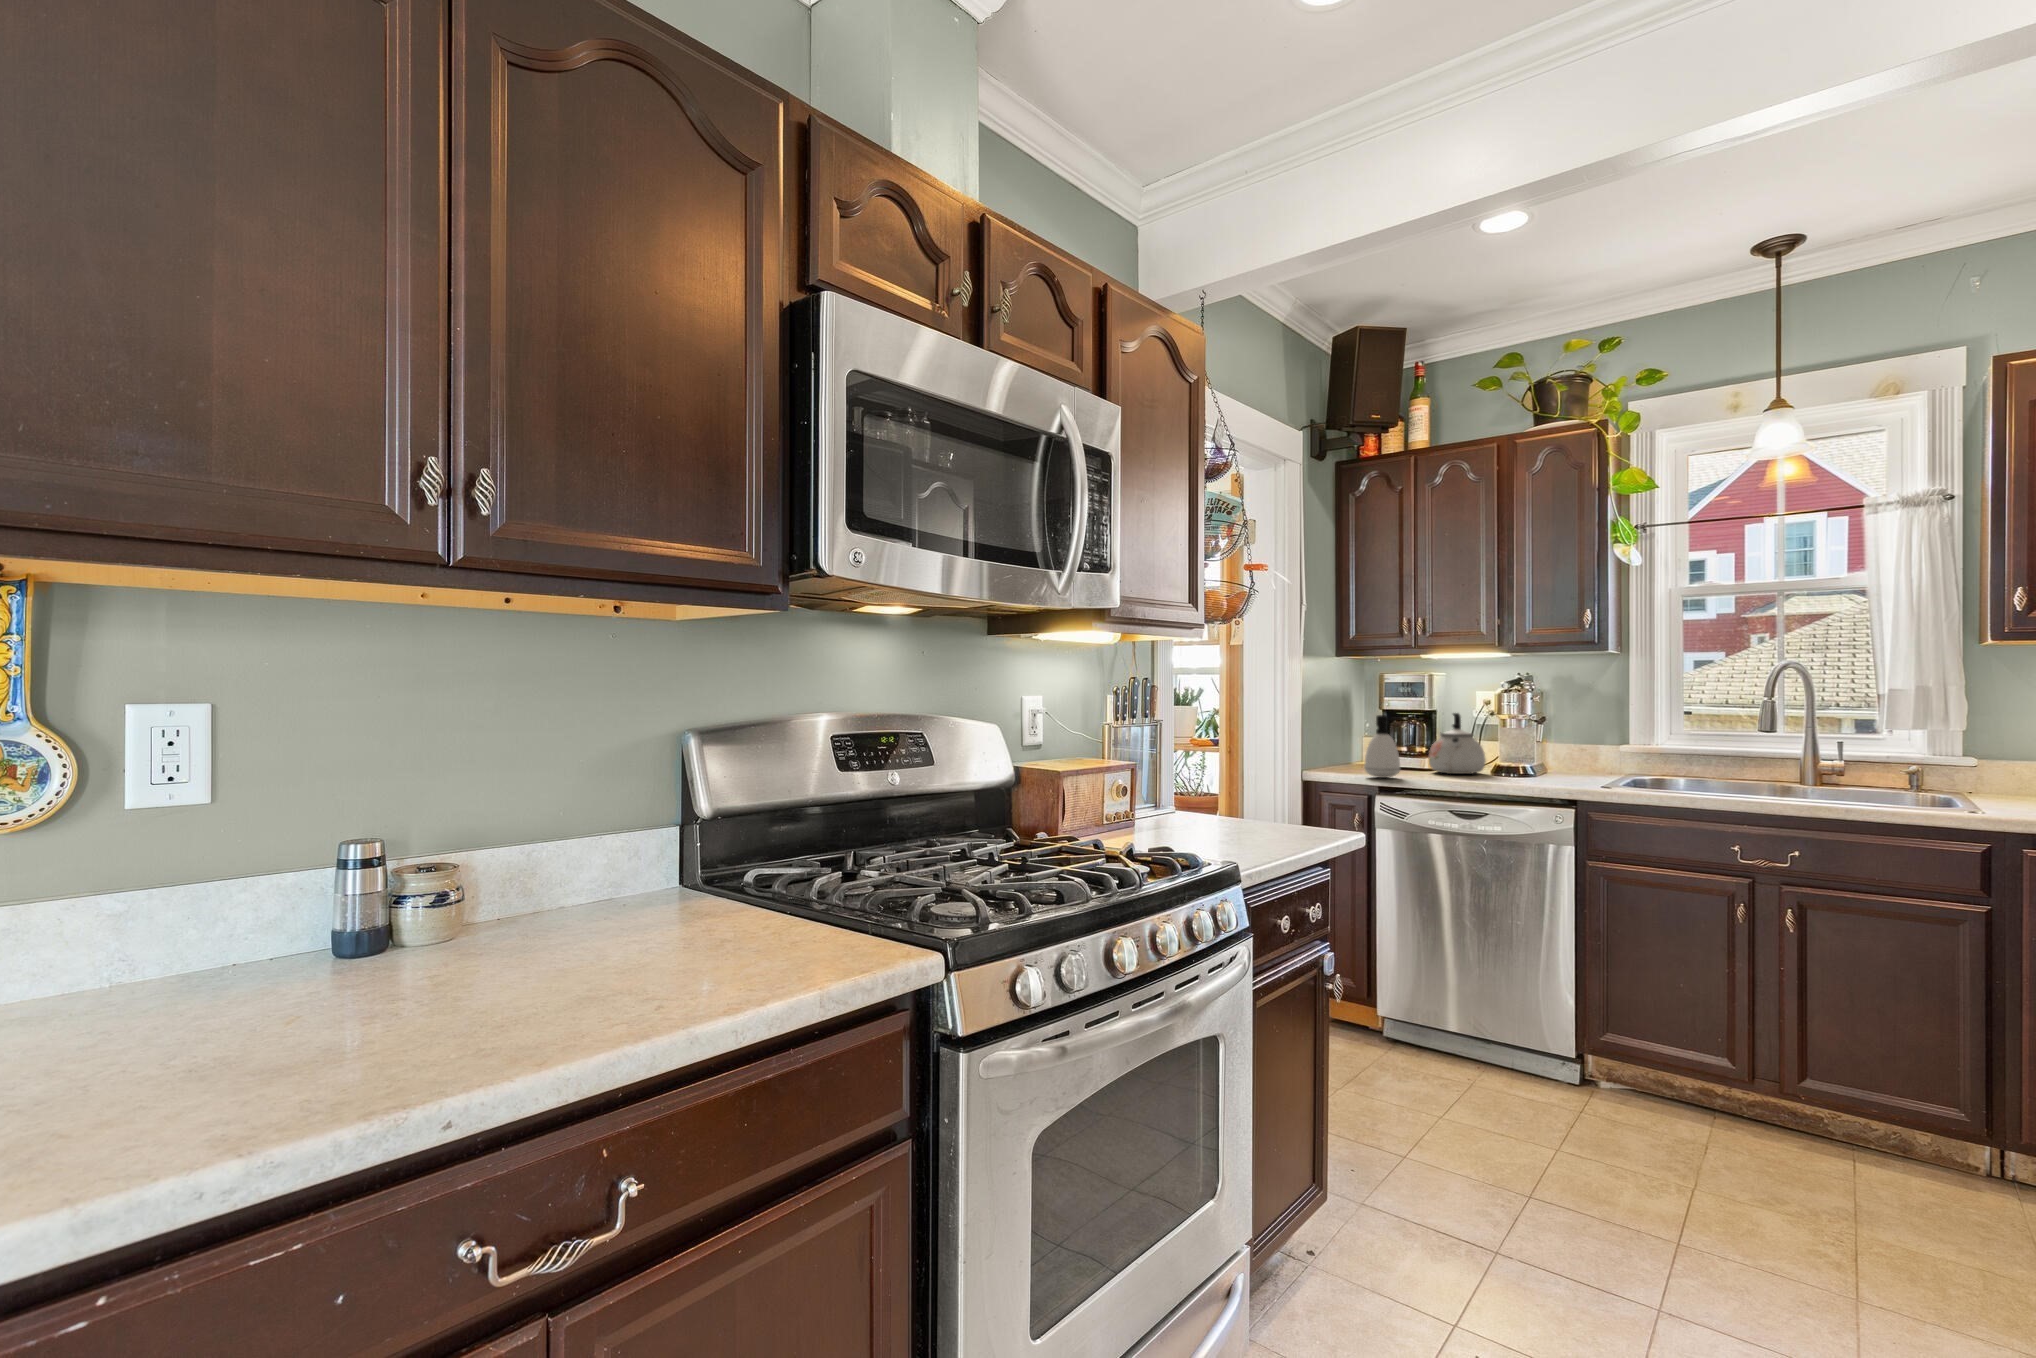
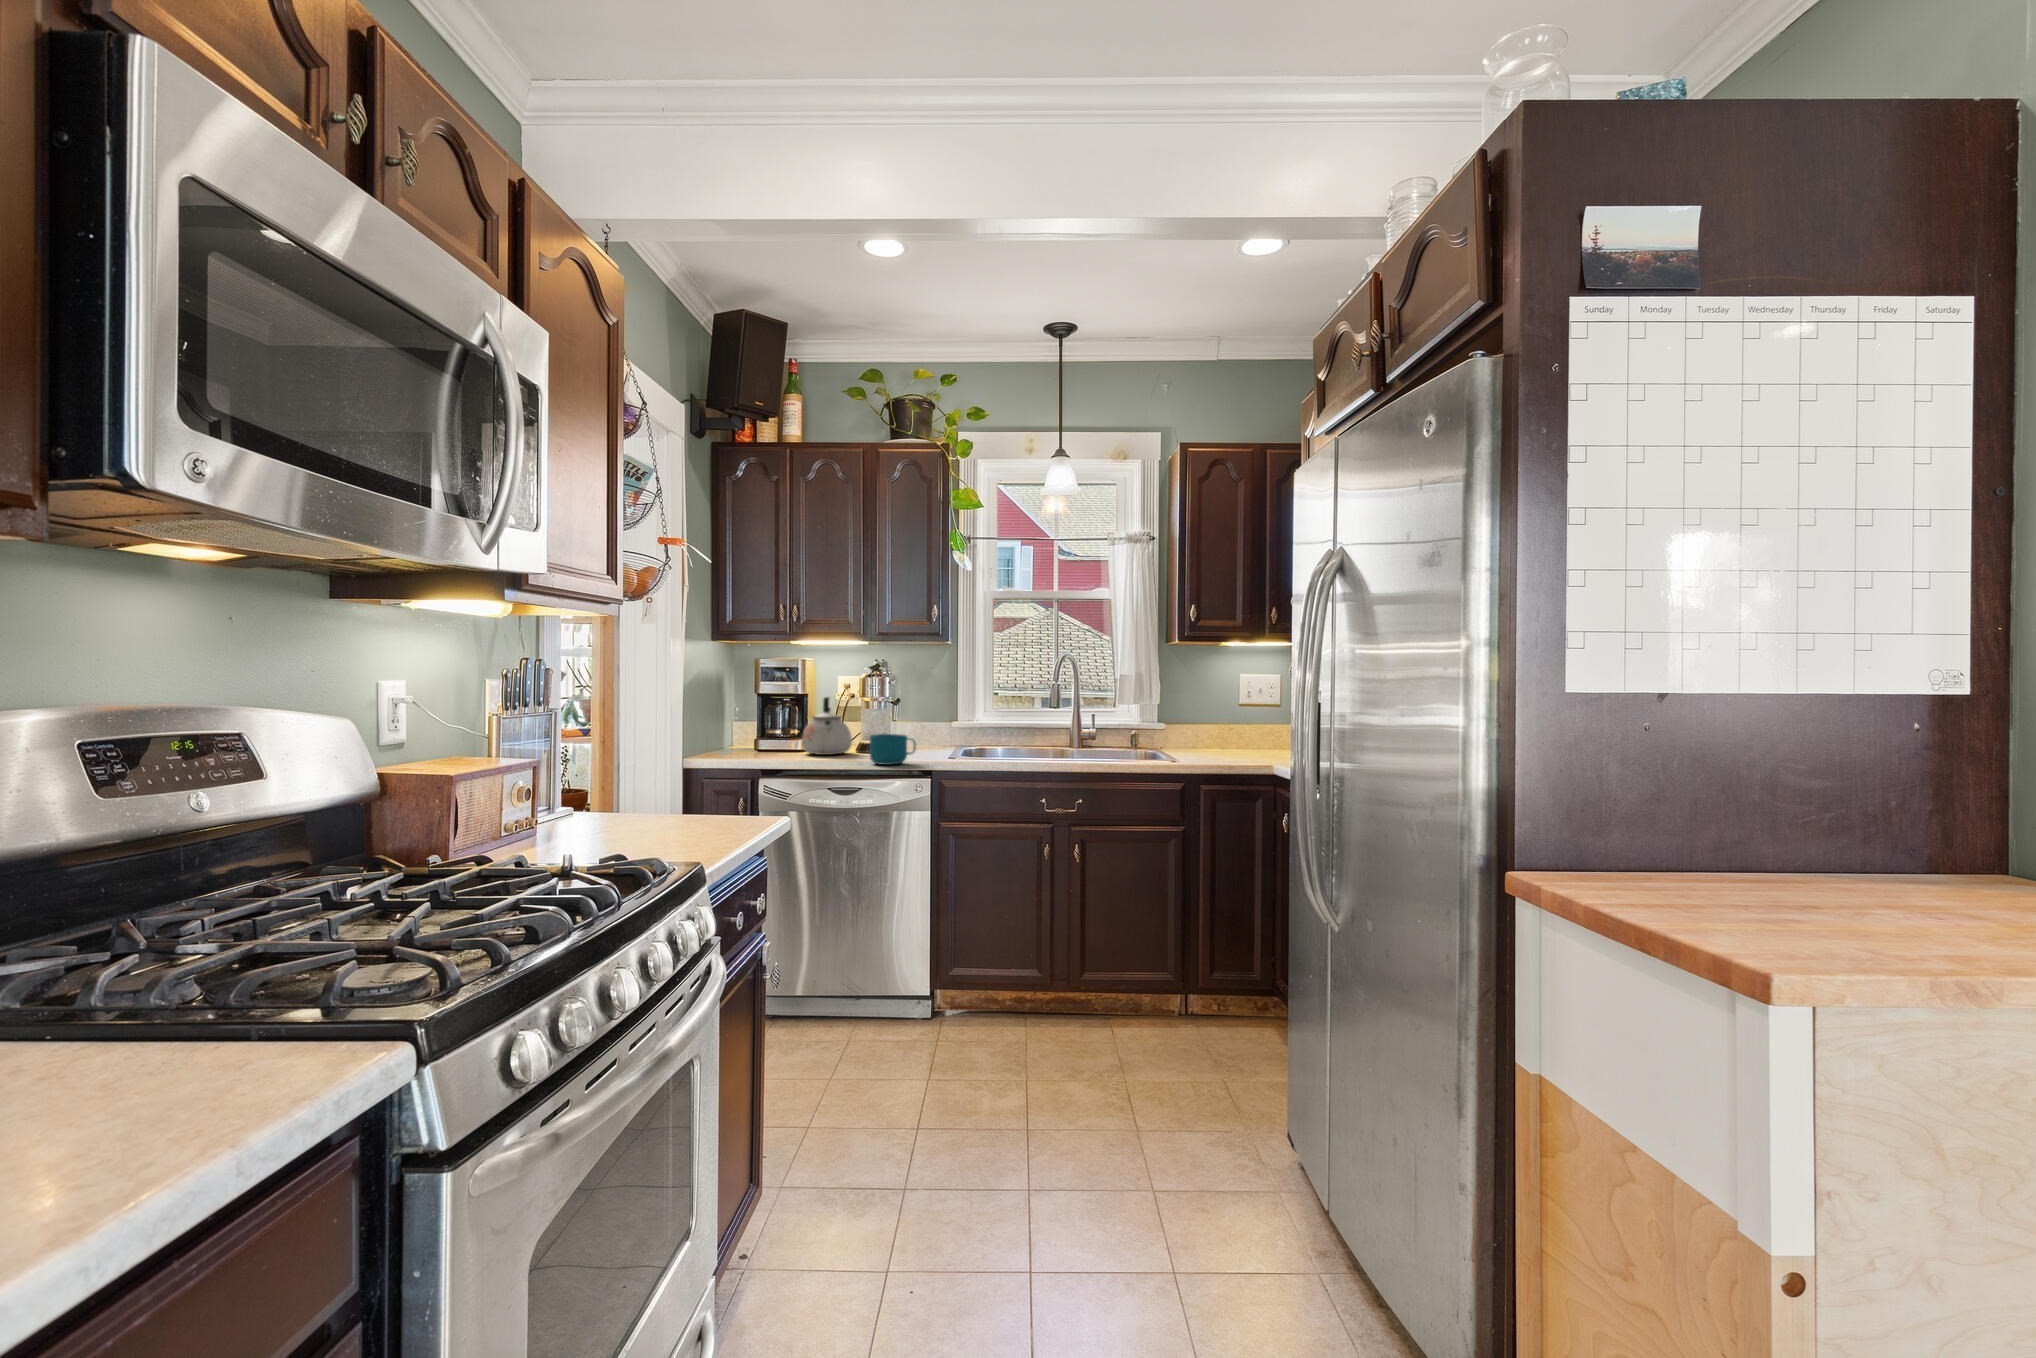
soap dispenser: present [1364,715,1400,778] -> none [747,700,783,762]
cup: none [1497,755,1556,789] -> present [870,734,916,765]

